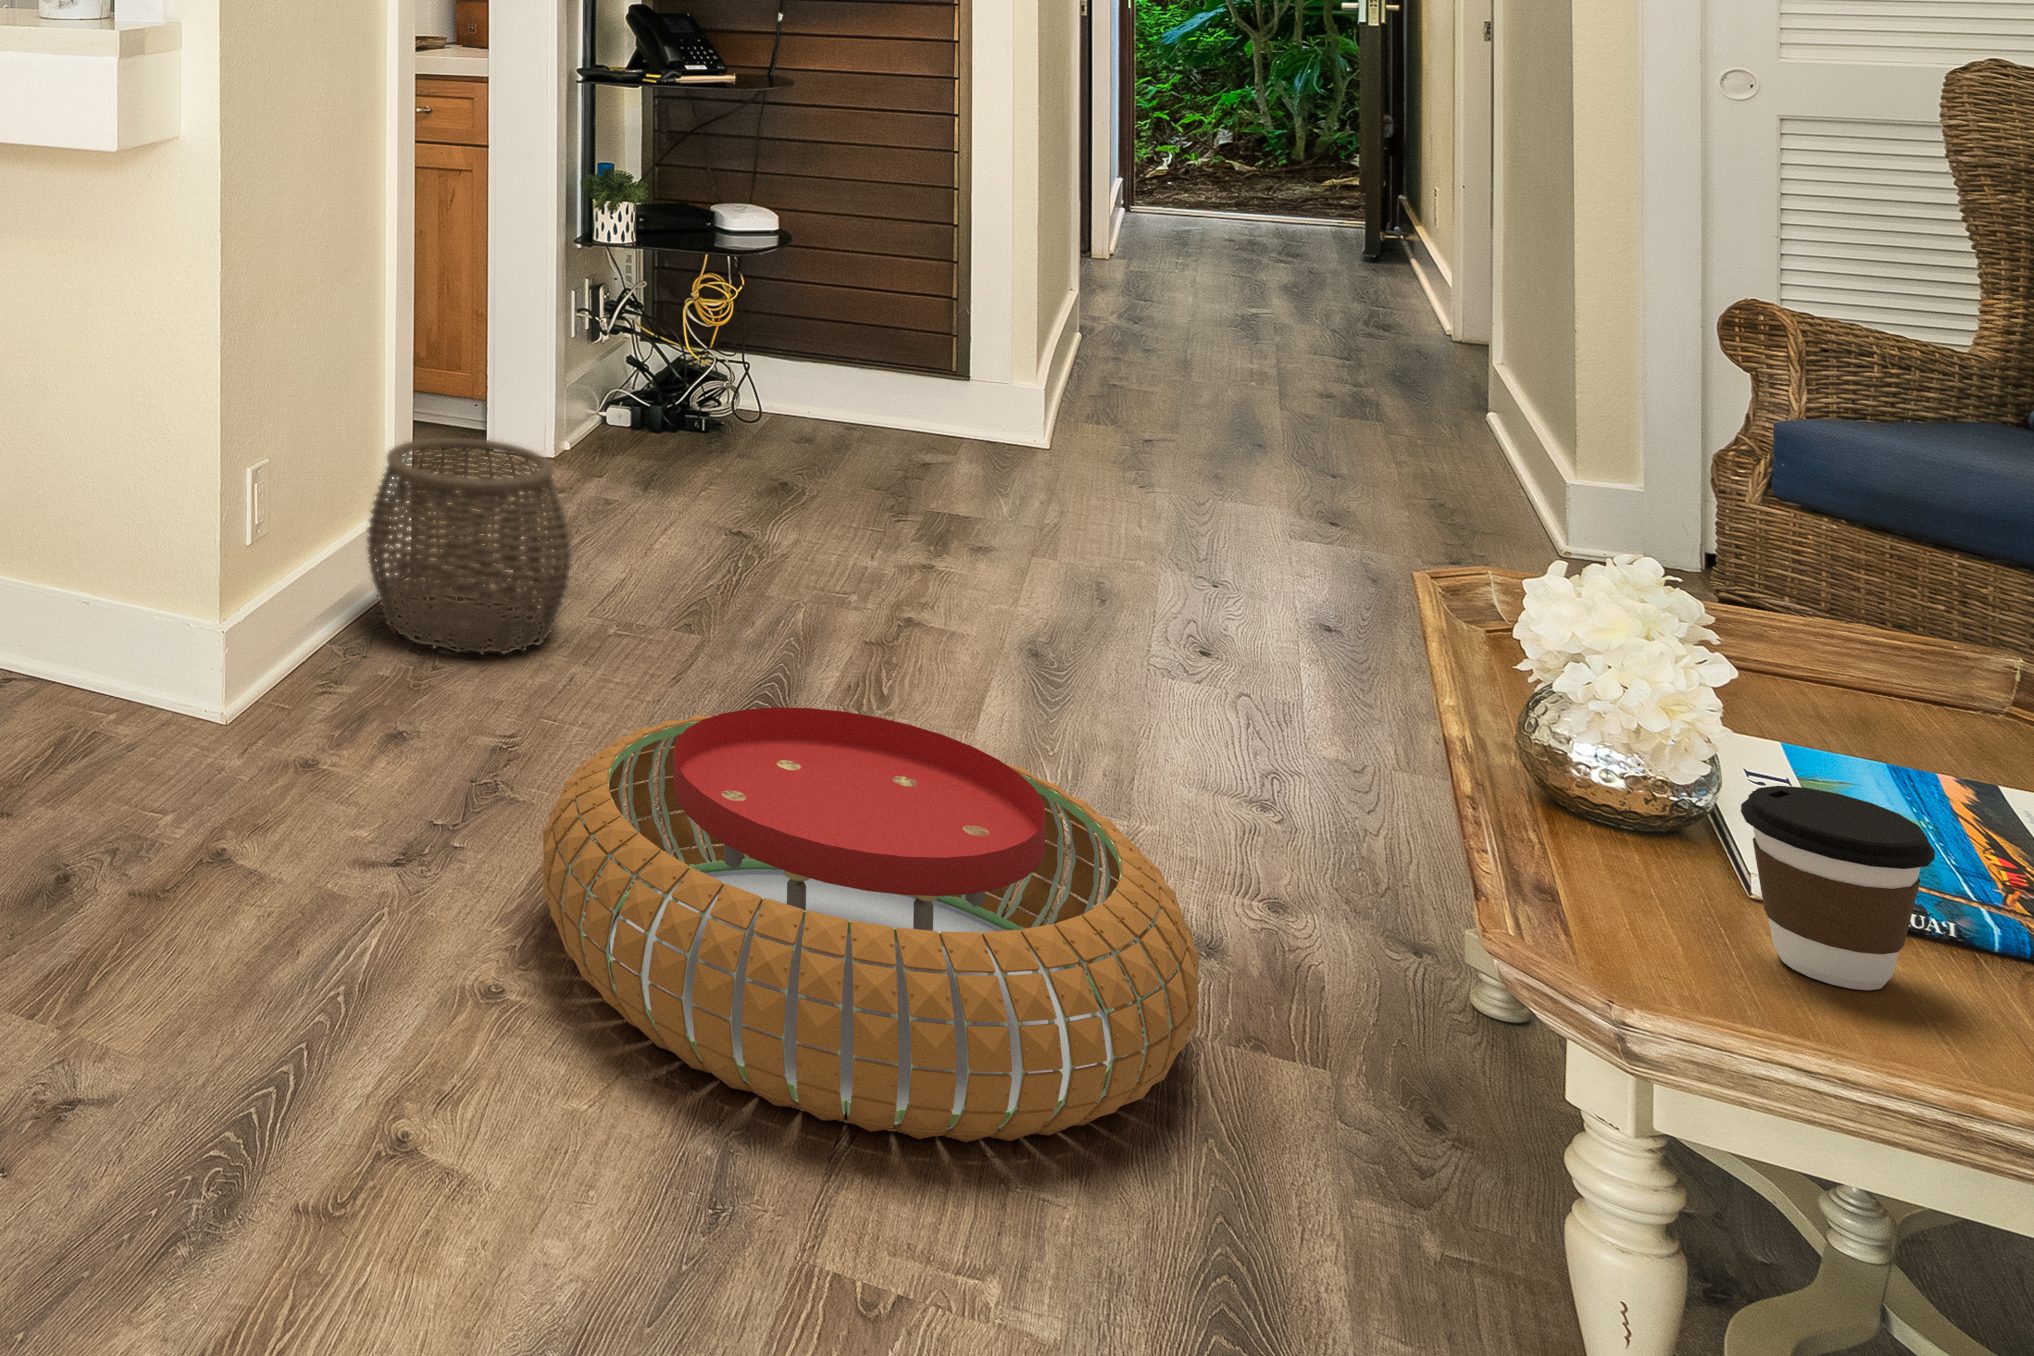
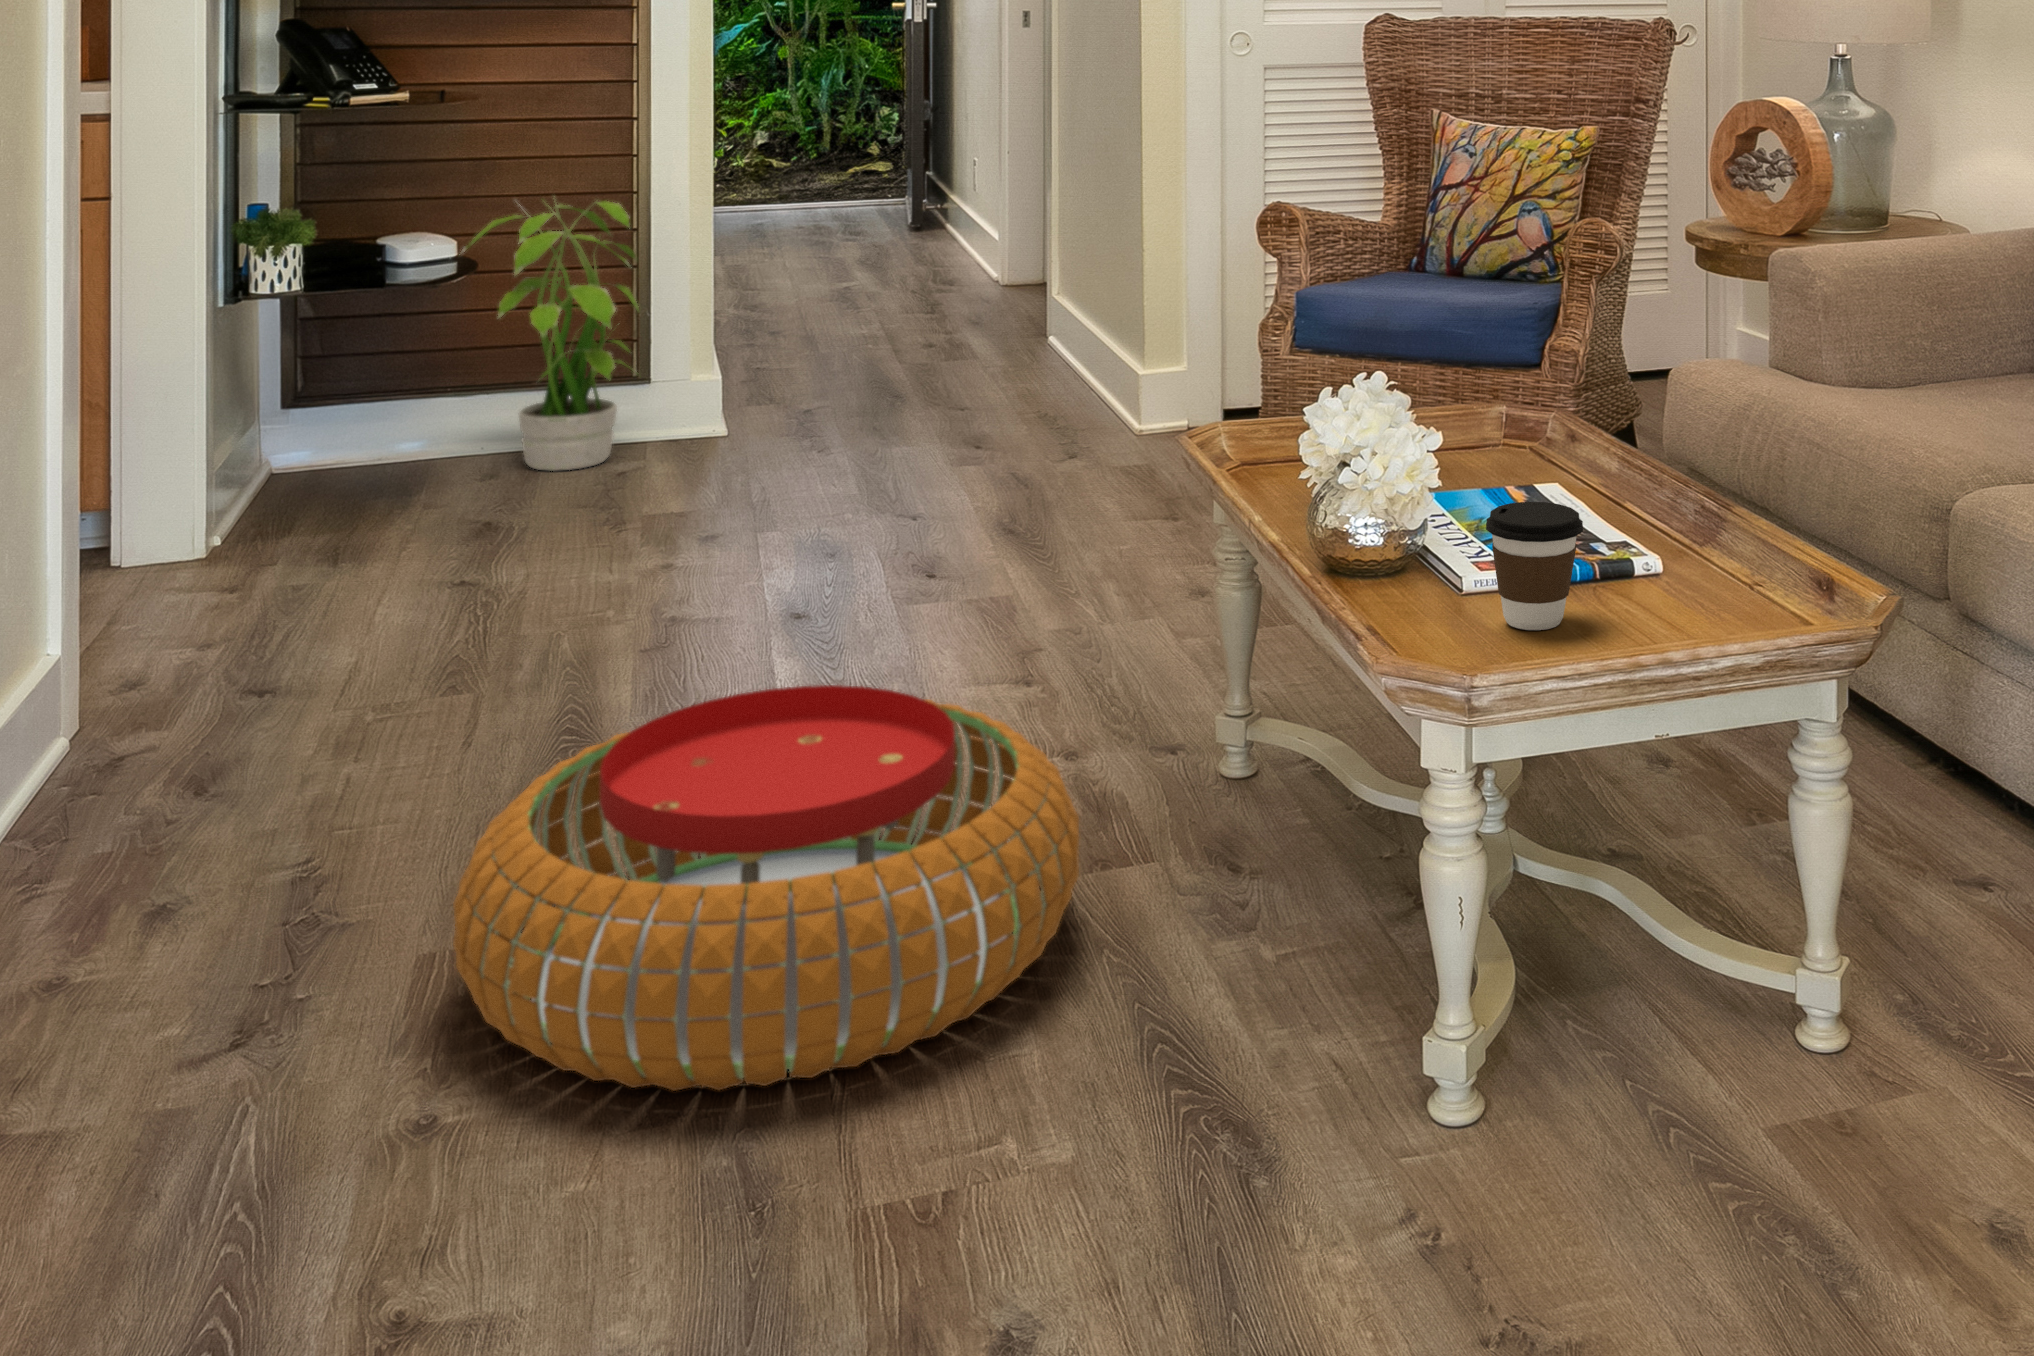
potted plant: none [778,183,956,453] -> present [462,199,639,471]
woven basket: present [367,438,571,654] -> none [52,532,336,800]

